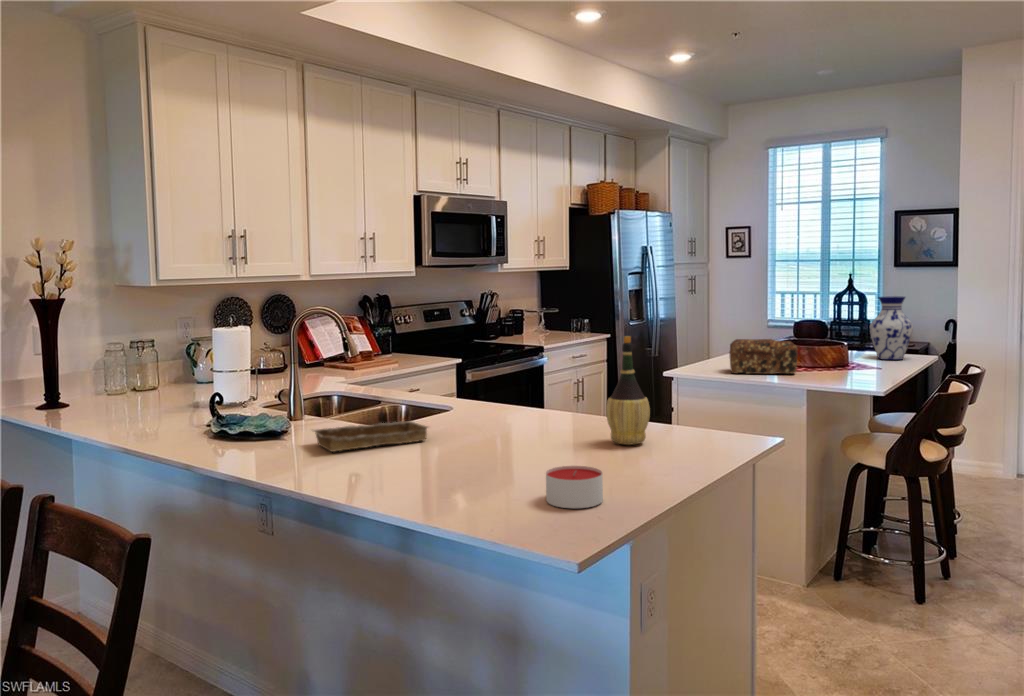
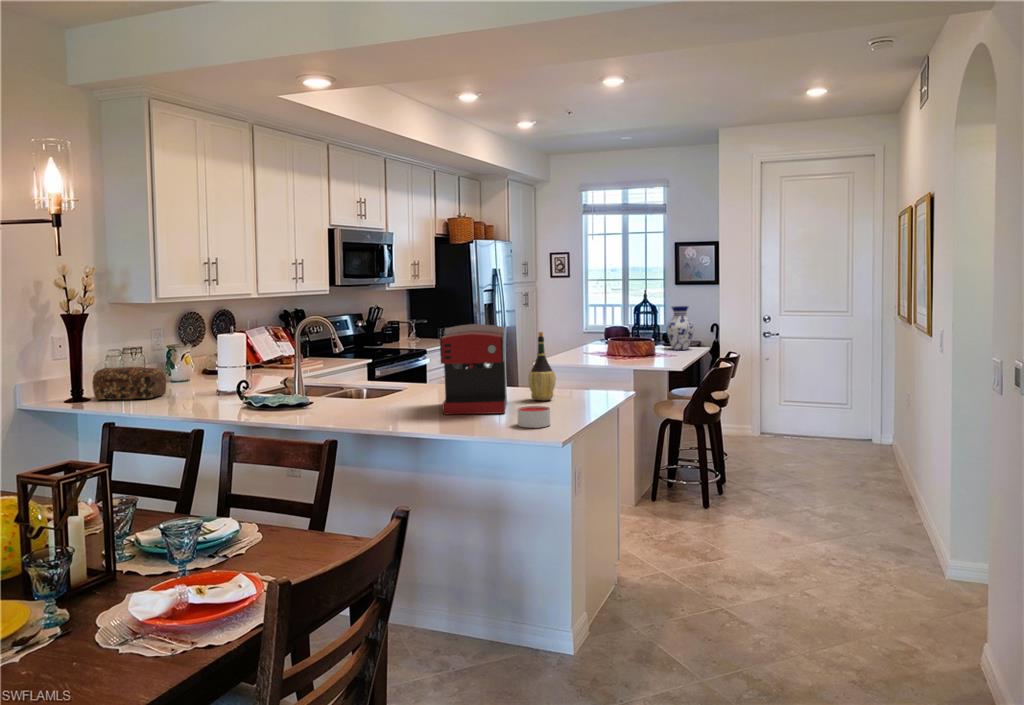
coffee maker: none [448,322,570,469] -> present [440,324,507,415]
bread loaf: present [729,339,797,374] -> present [92,367,166,400]
tray: present [314,421,428,452] -> none [331,394,413,413]

